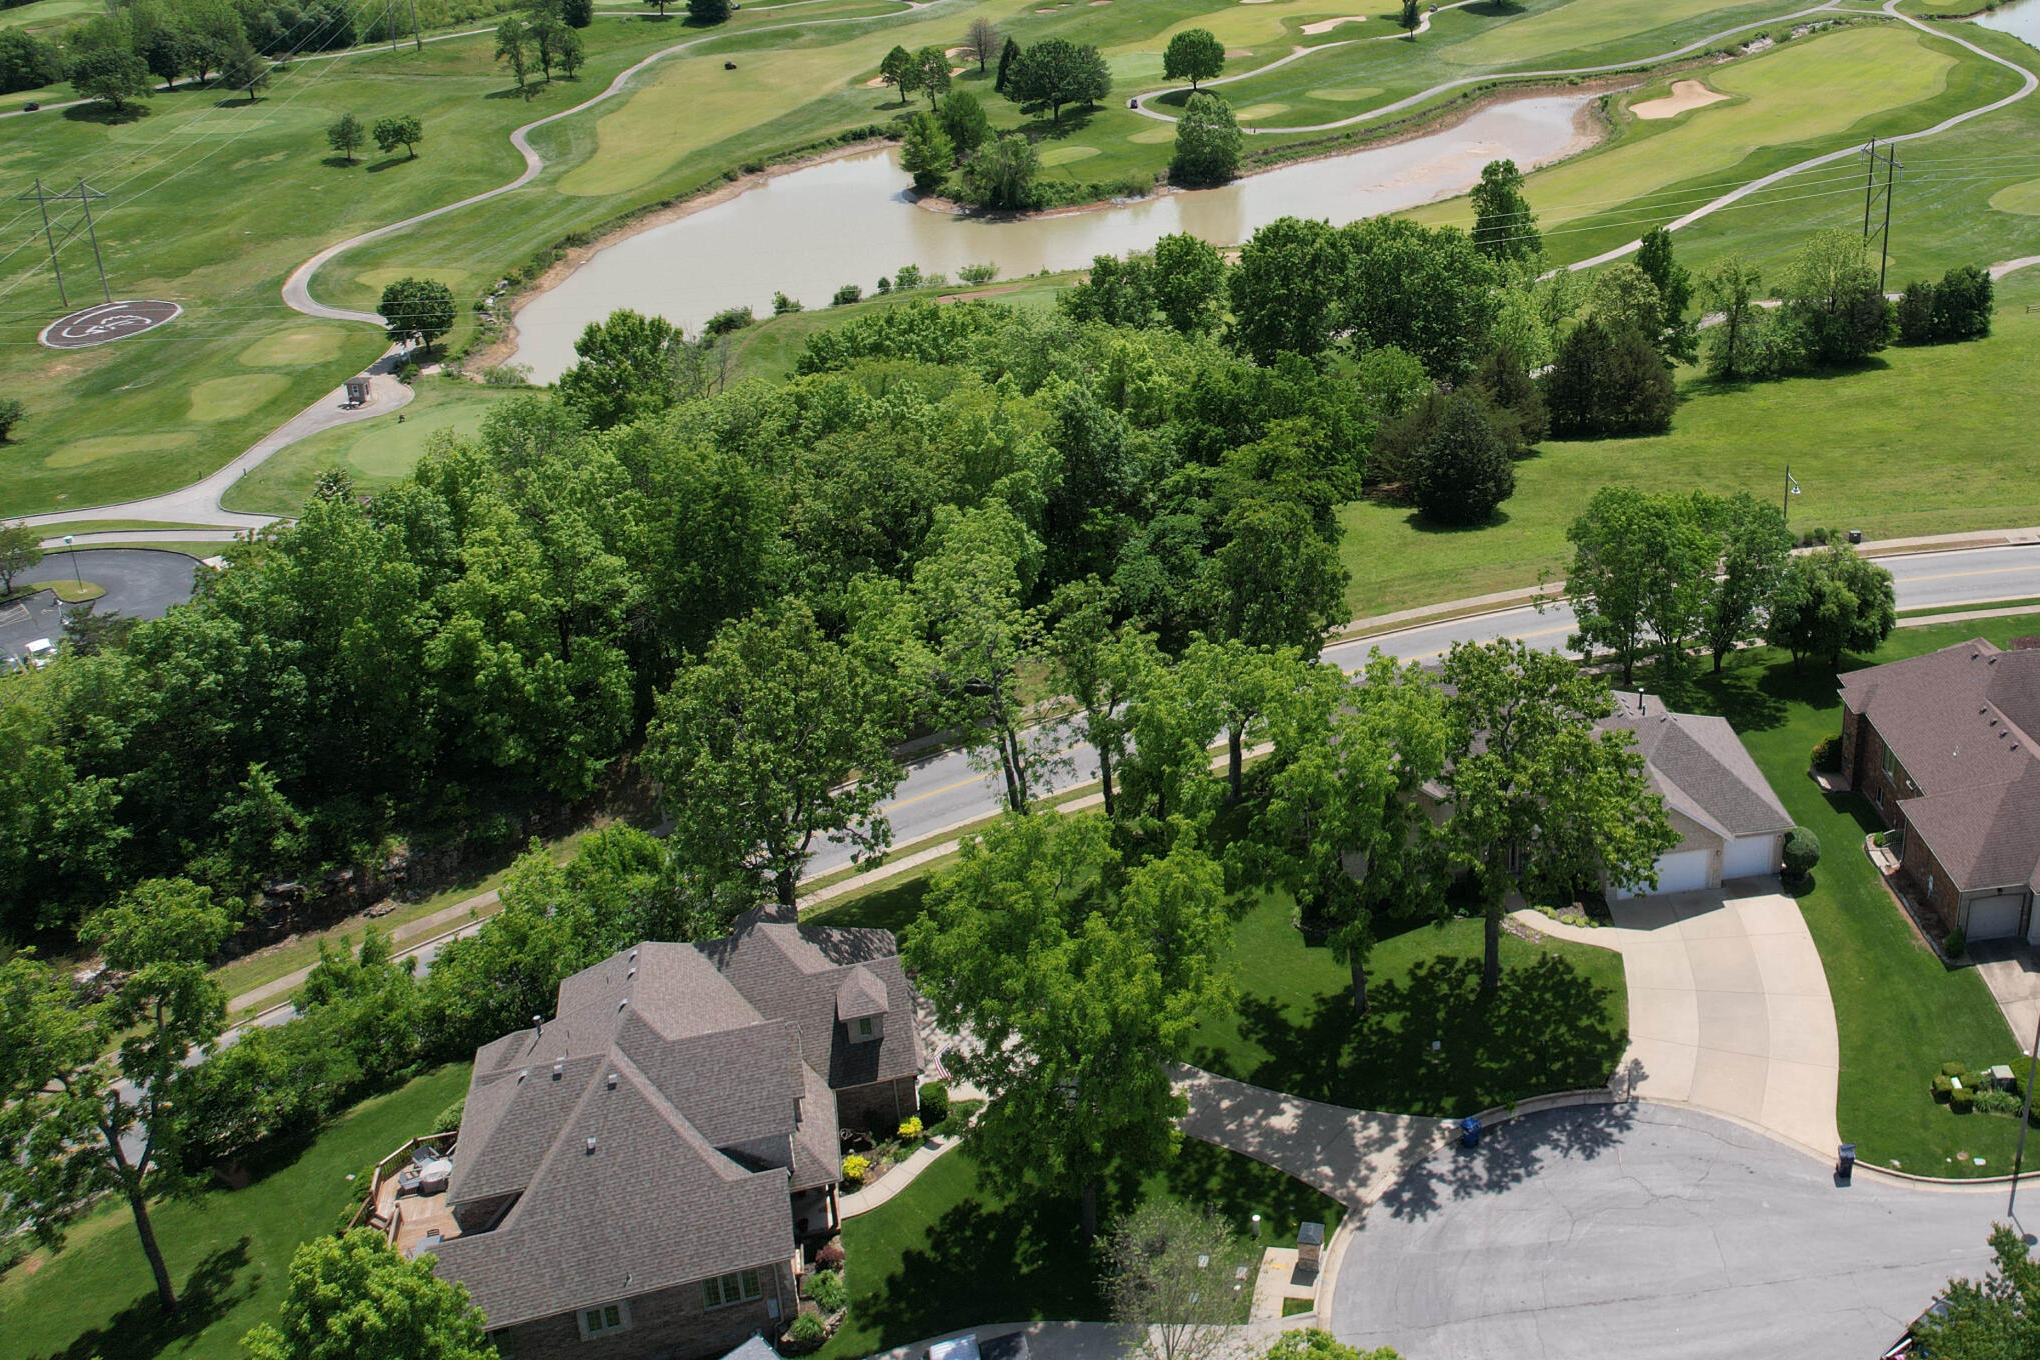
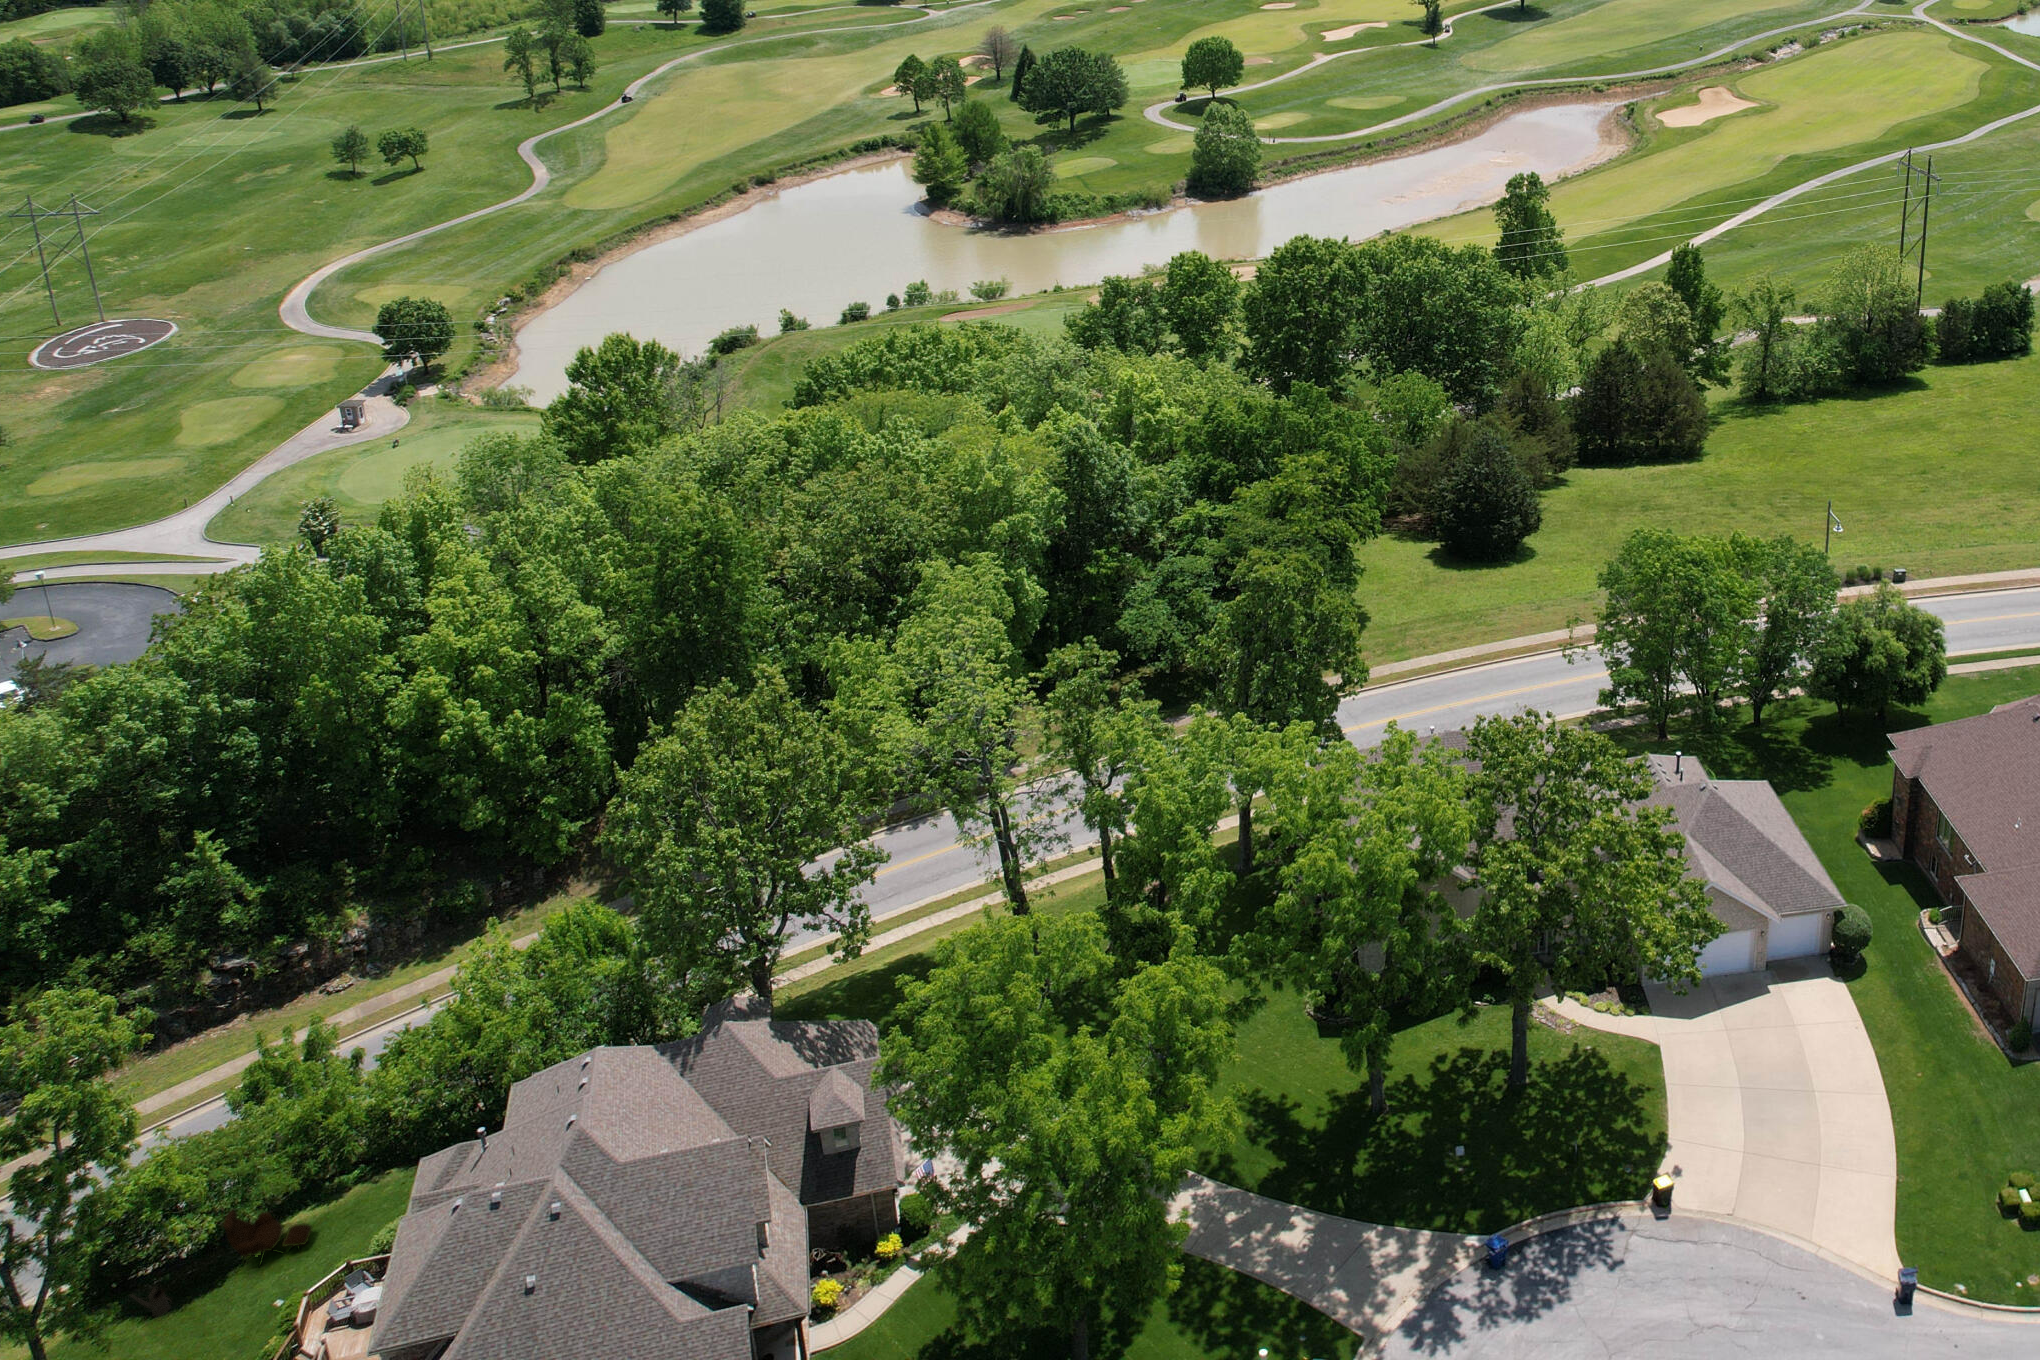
lounge chair: none [296,1088,378,1148] -> present [223,1210,312,1265]

